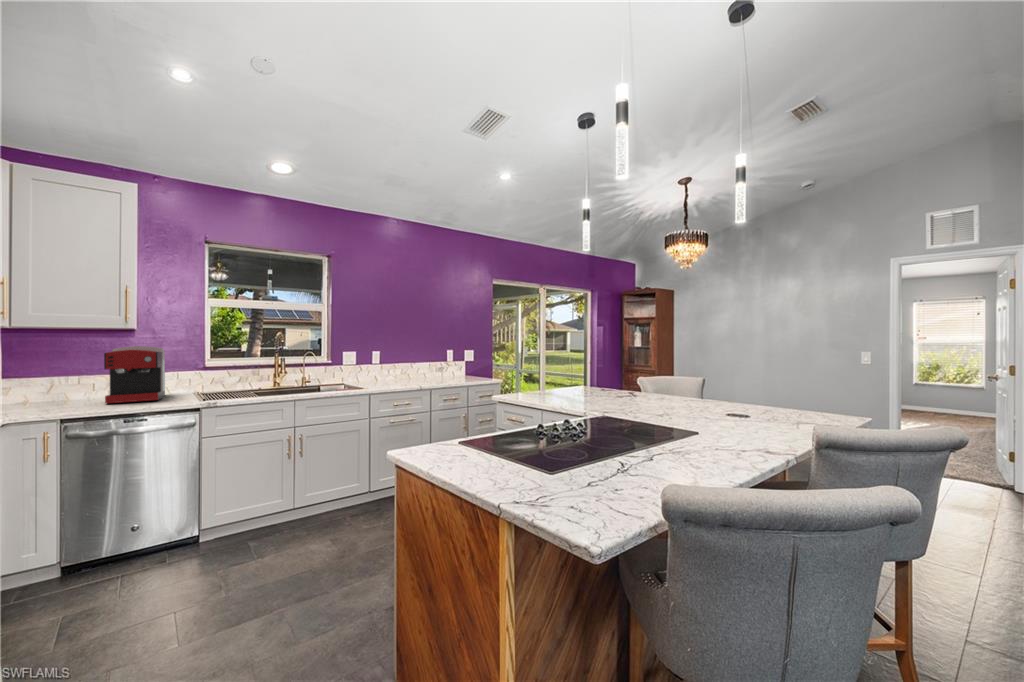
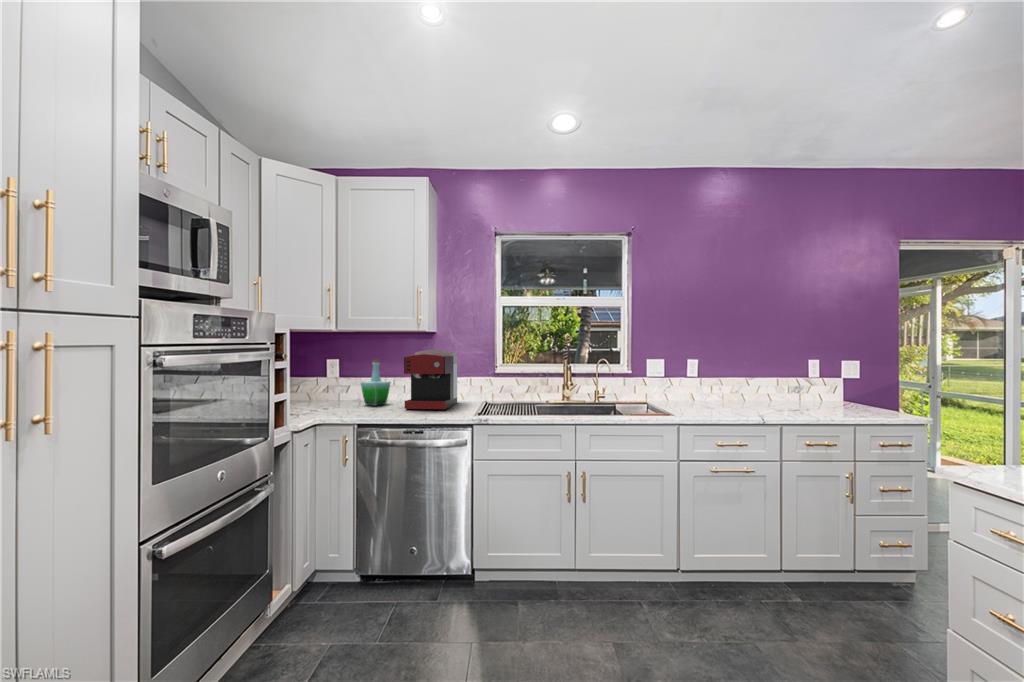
bottle: none [35,357,79,405] -> present [361,360,390,406]

